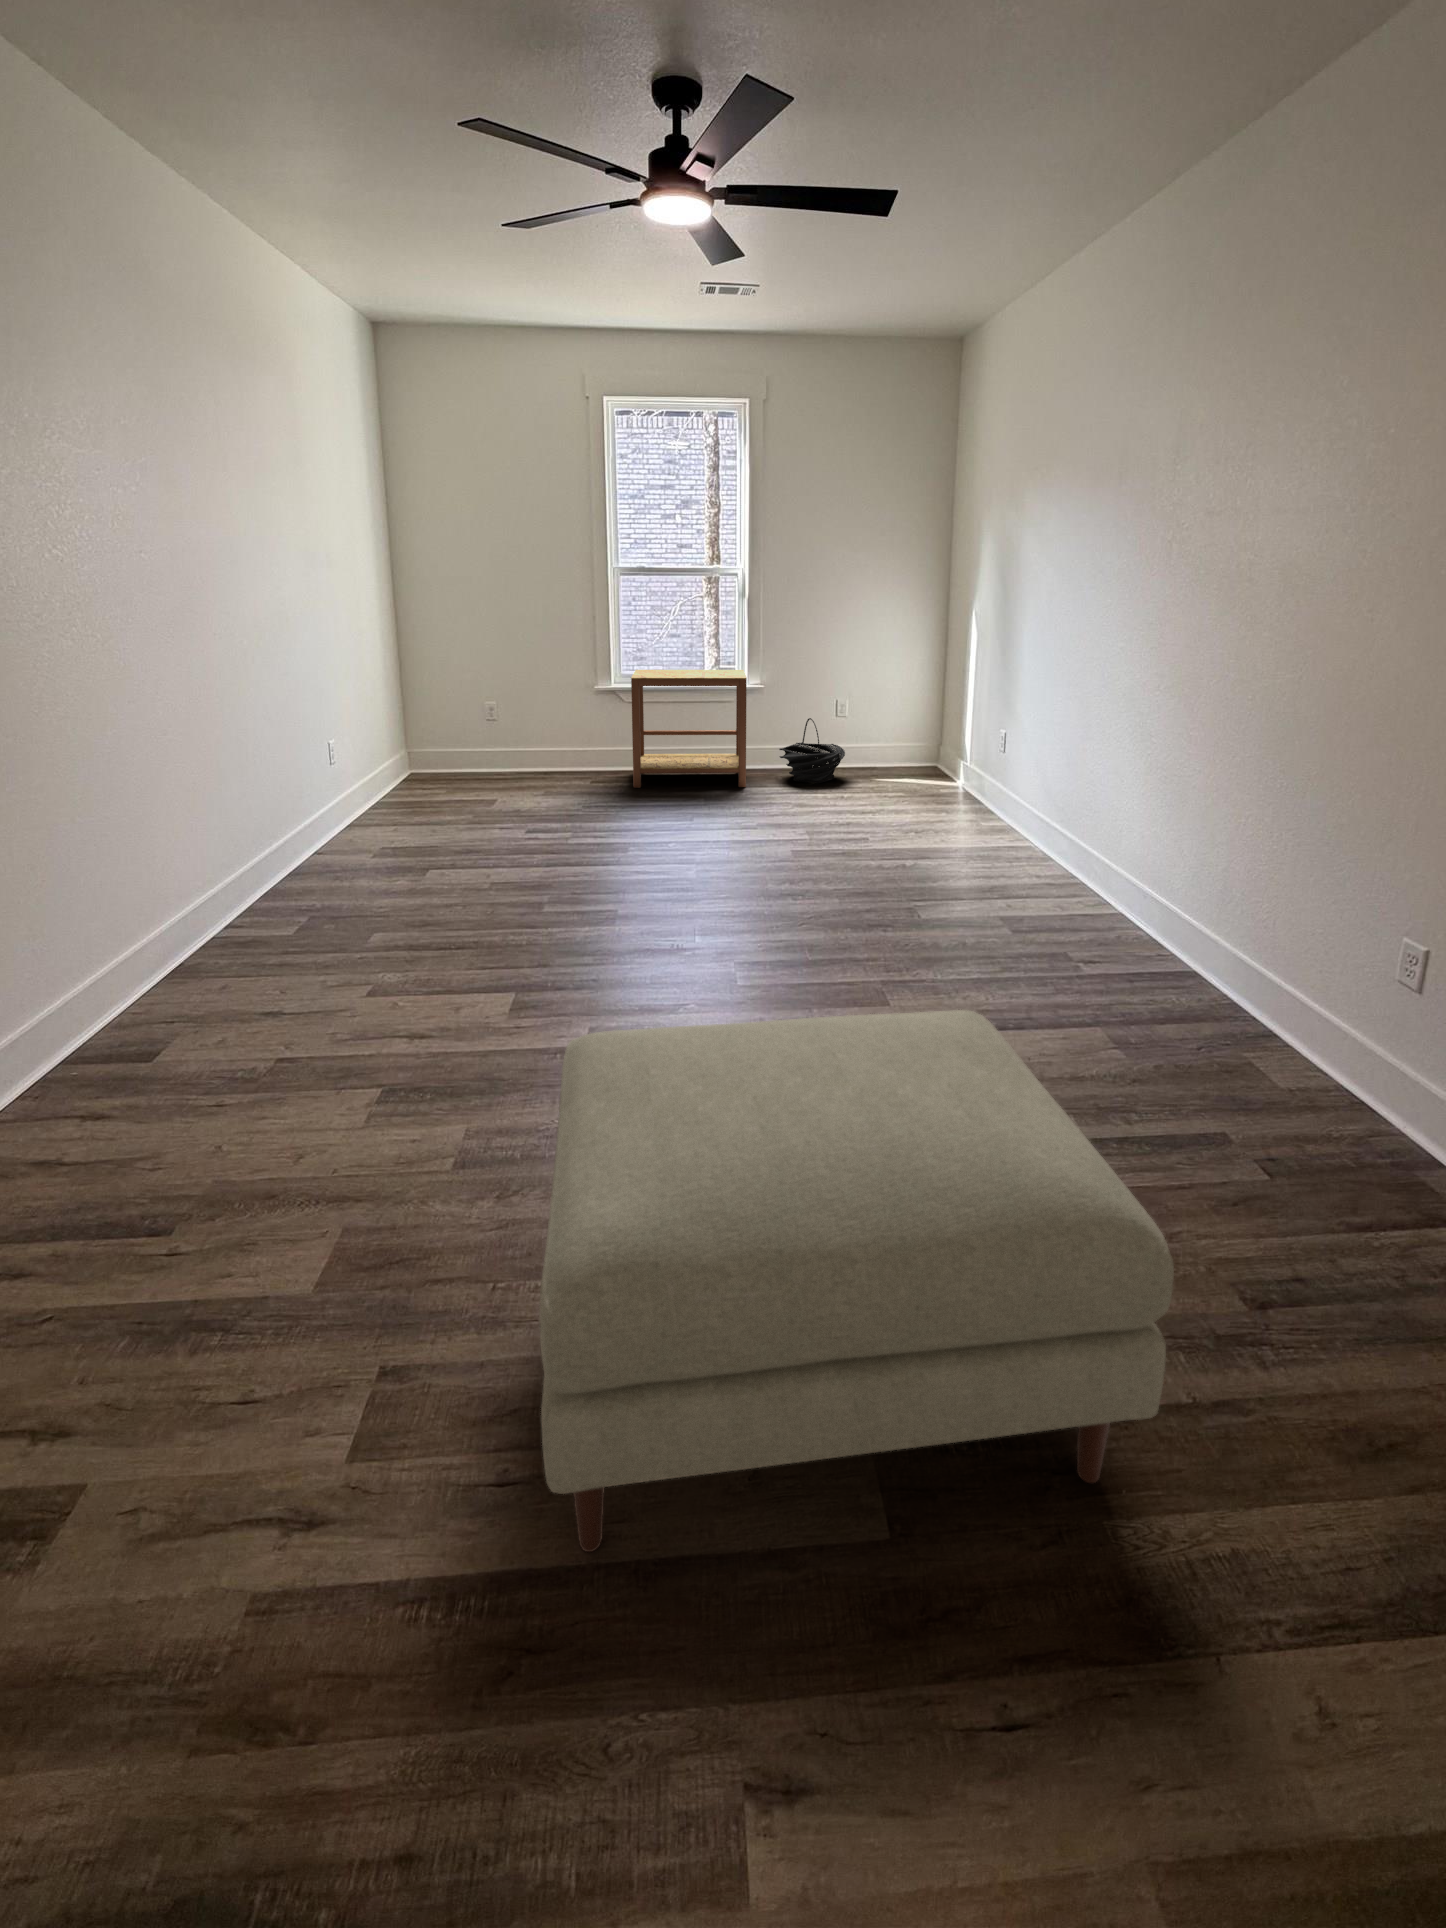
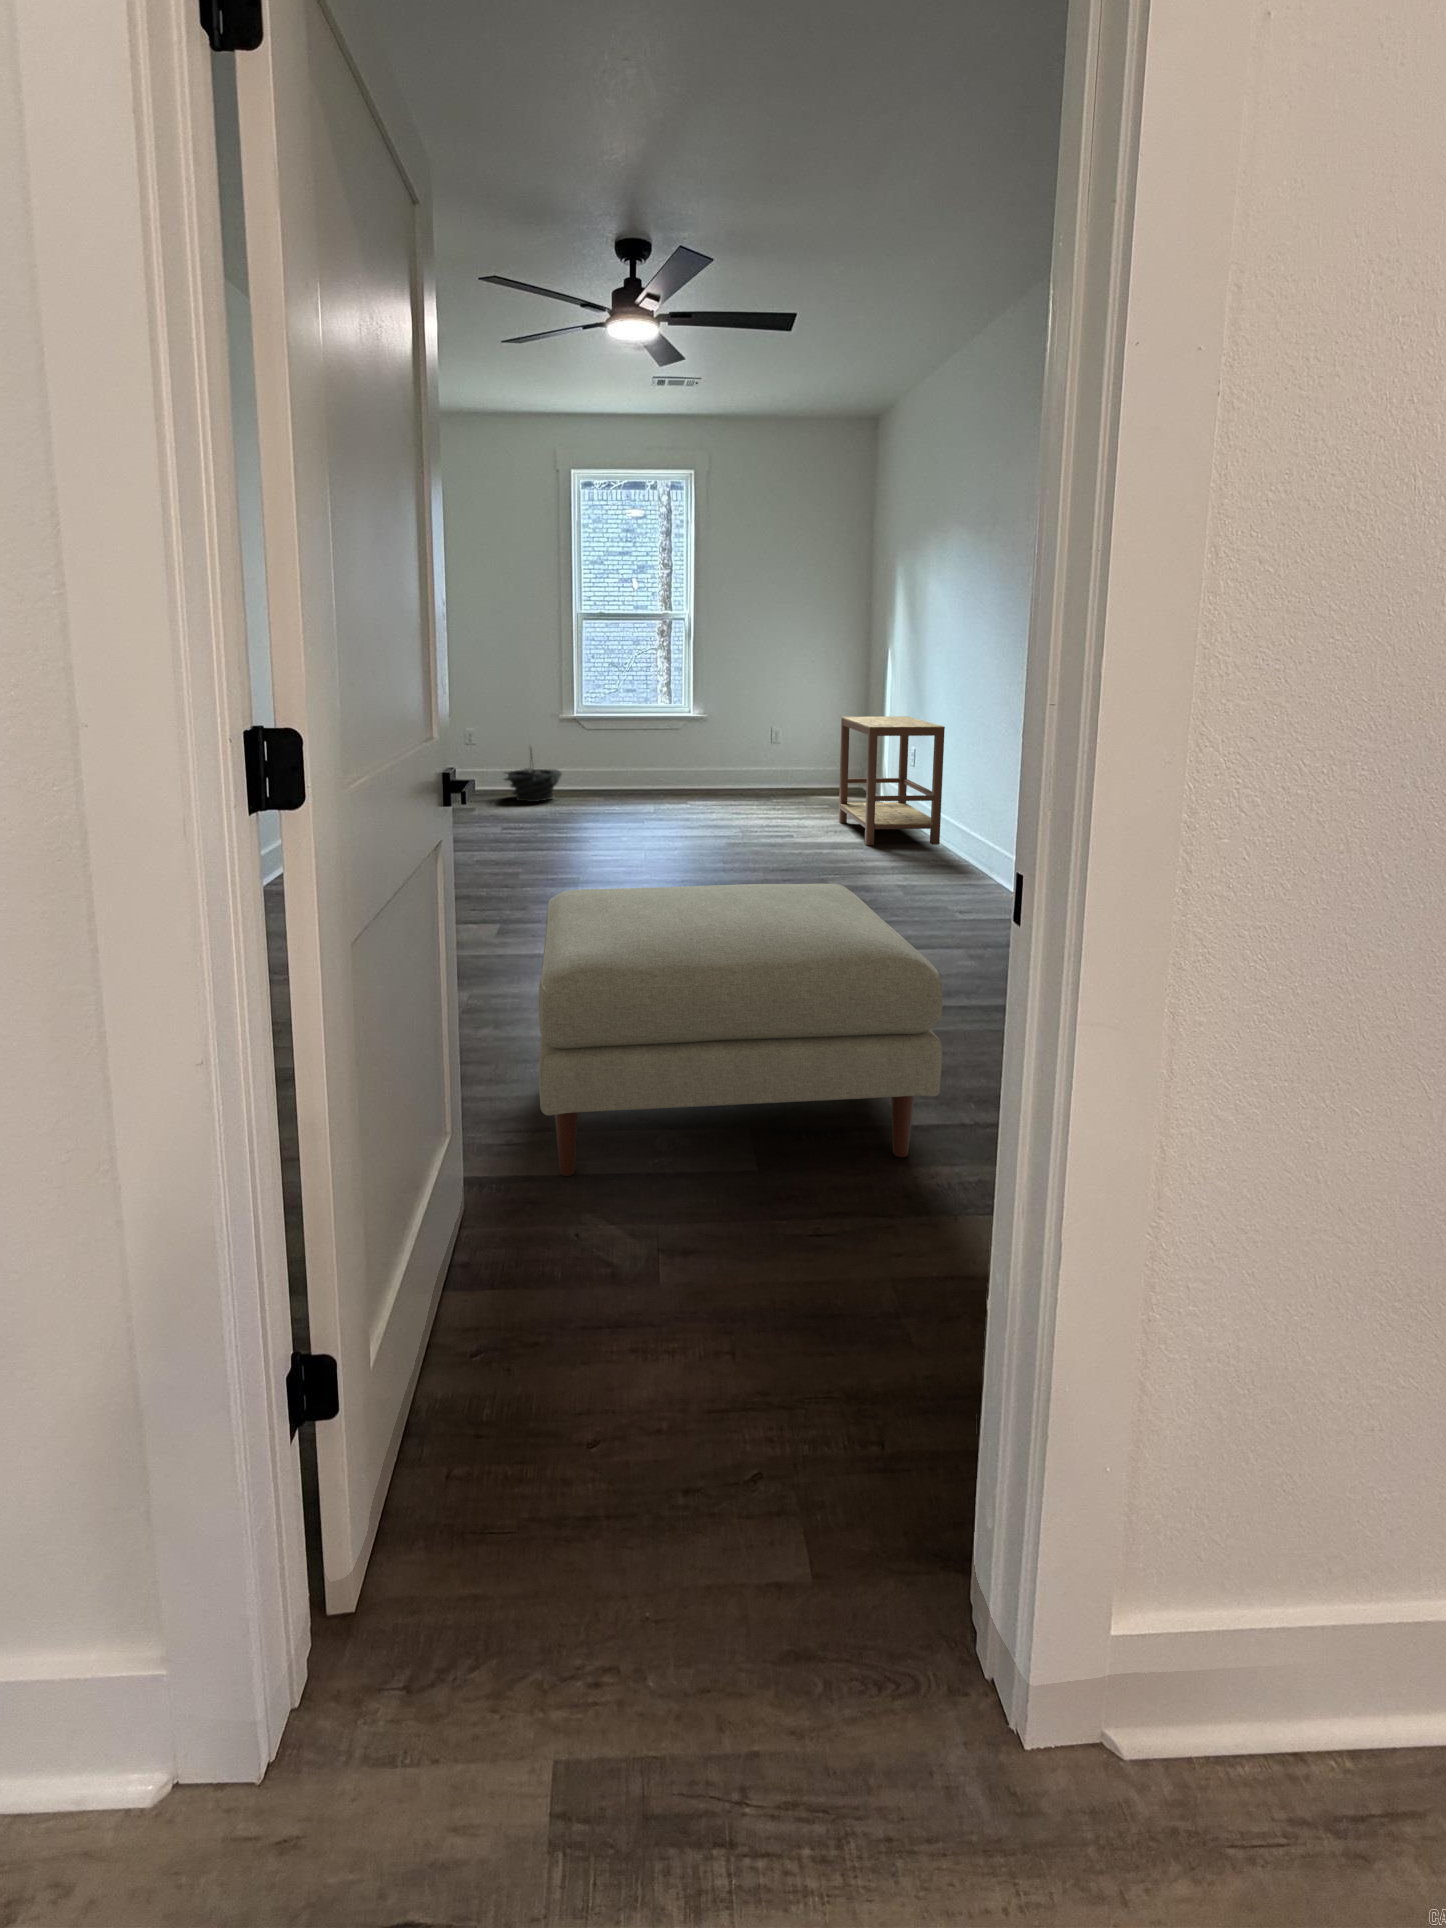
side table: present [631,670,747,788] -> present [839,716,945,845]
basket: present [779,718,845,783] -> present [505,754,561,802]

